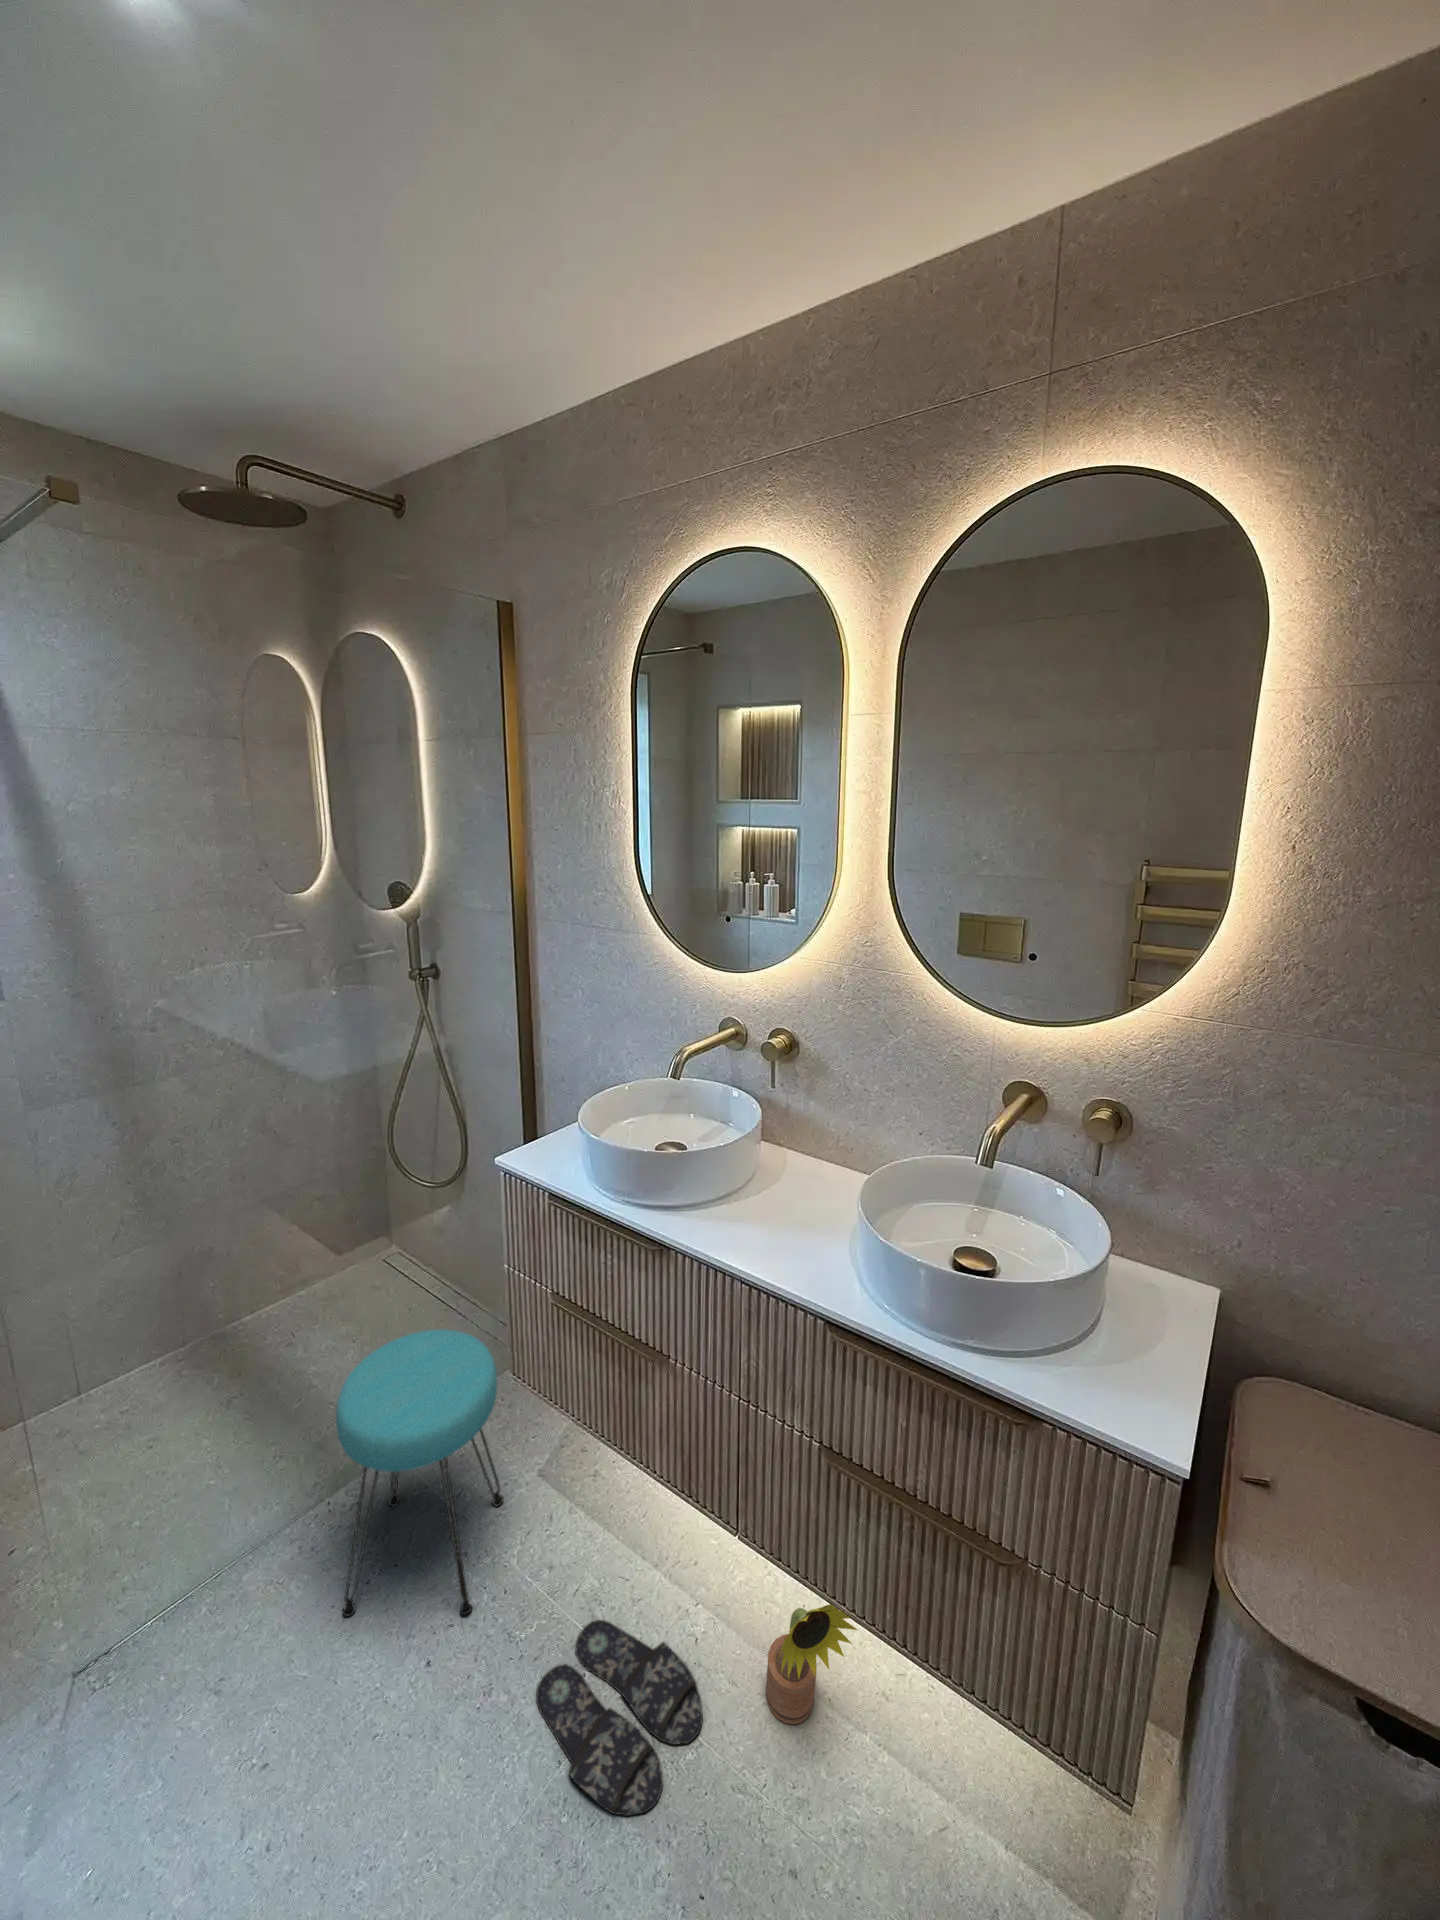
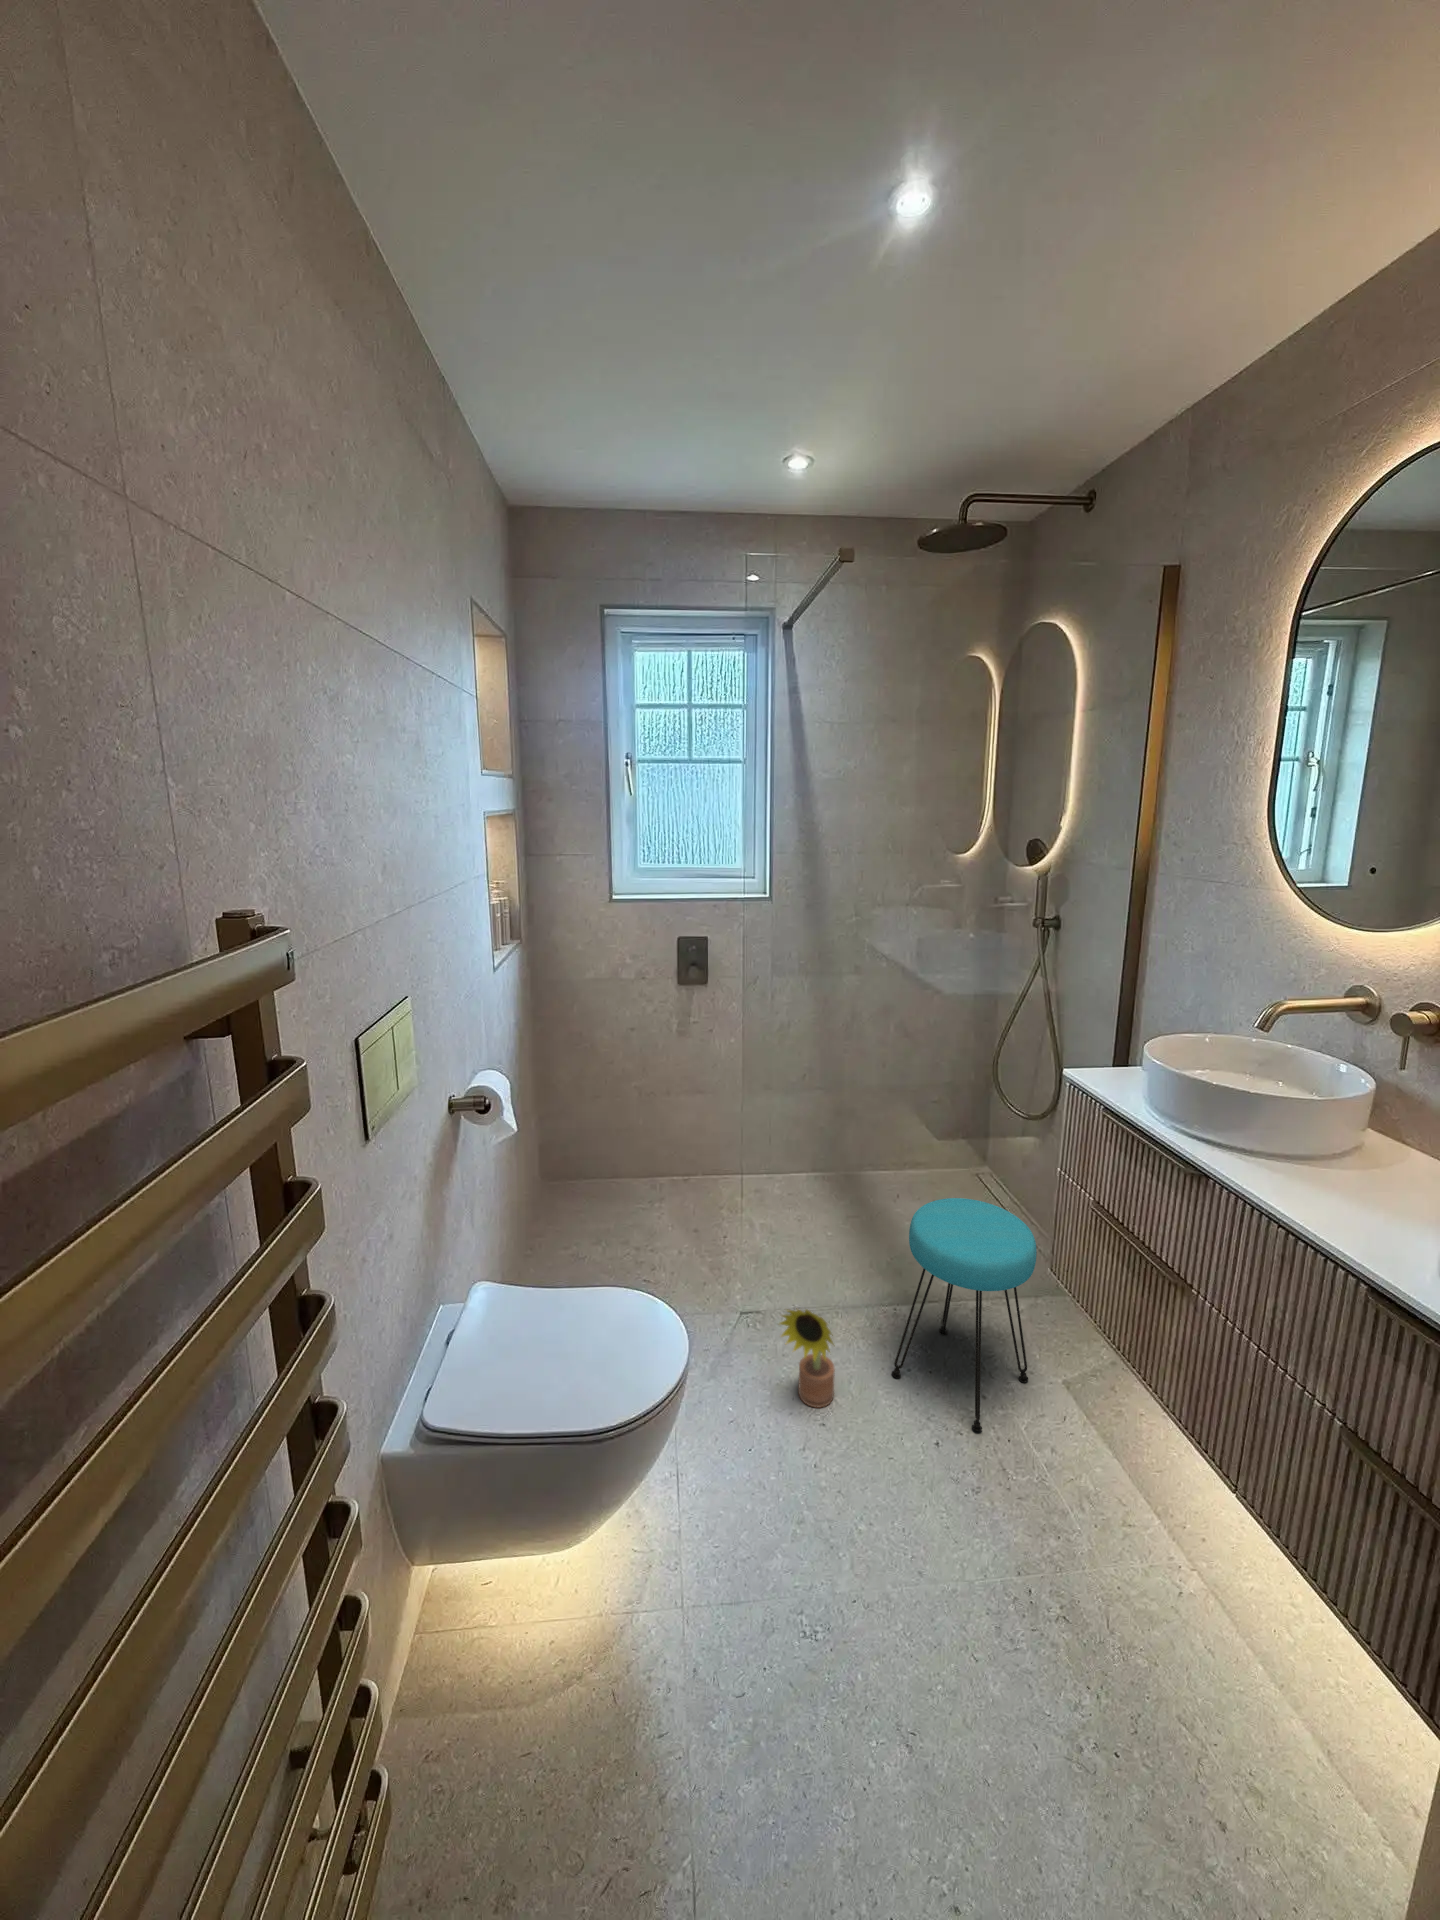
decorative plant: present [766,1605,857,1724] -> present [780,1309,835,1408]
slippers: present [536,1620,703,1816] -> none [1015,1506,1171,1659]

